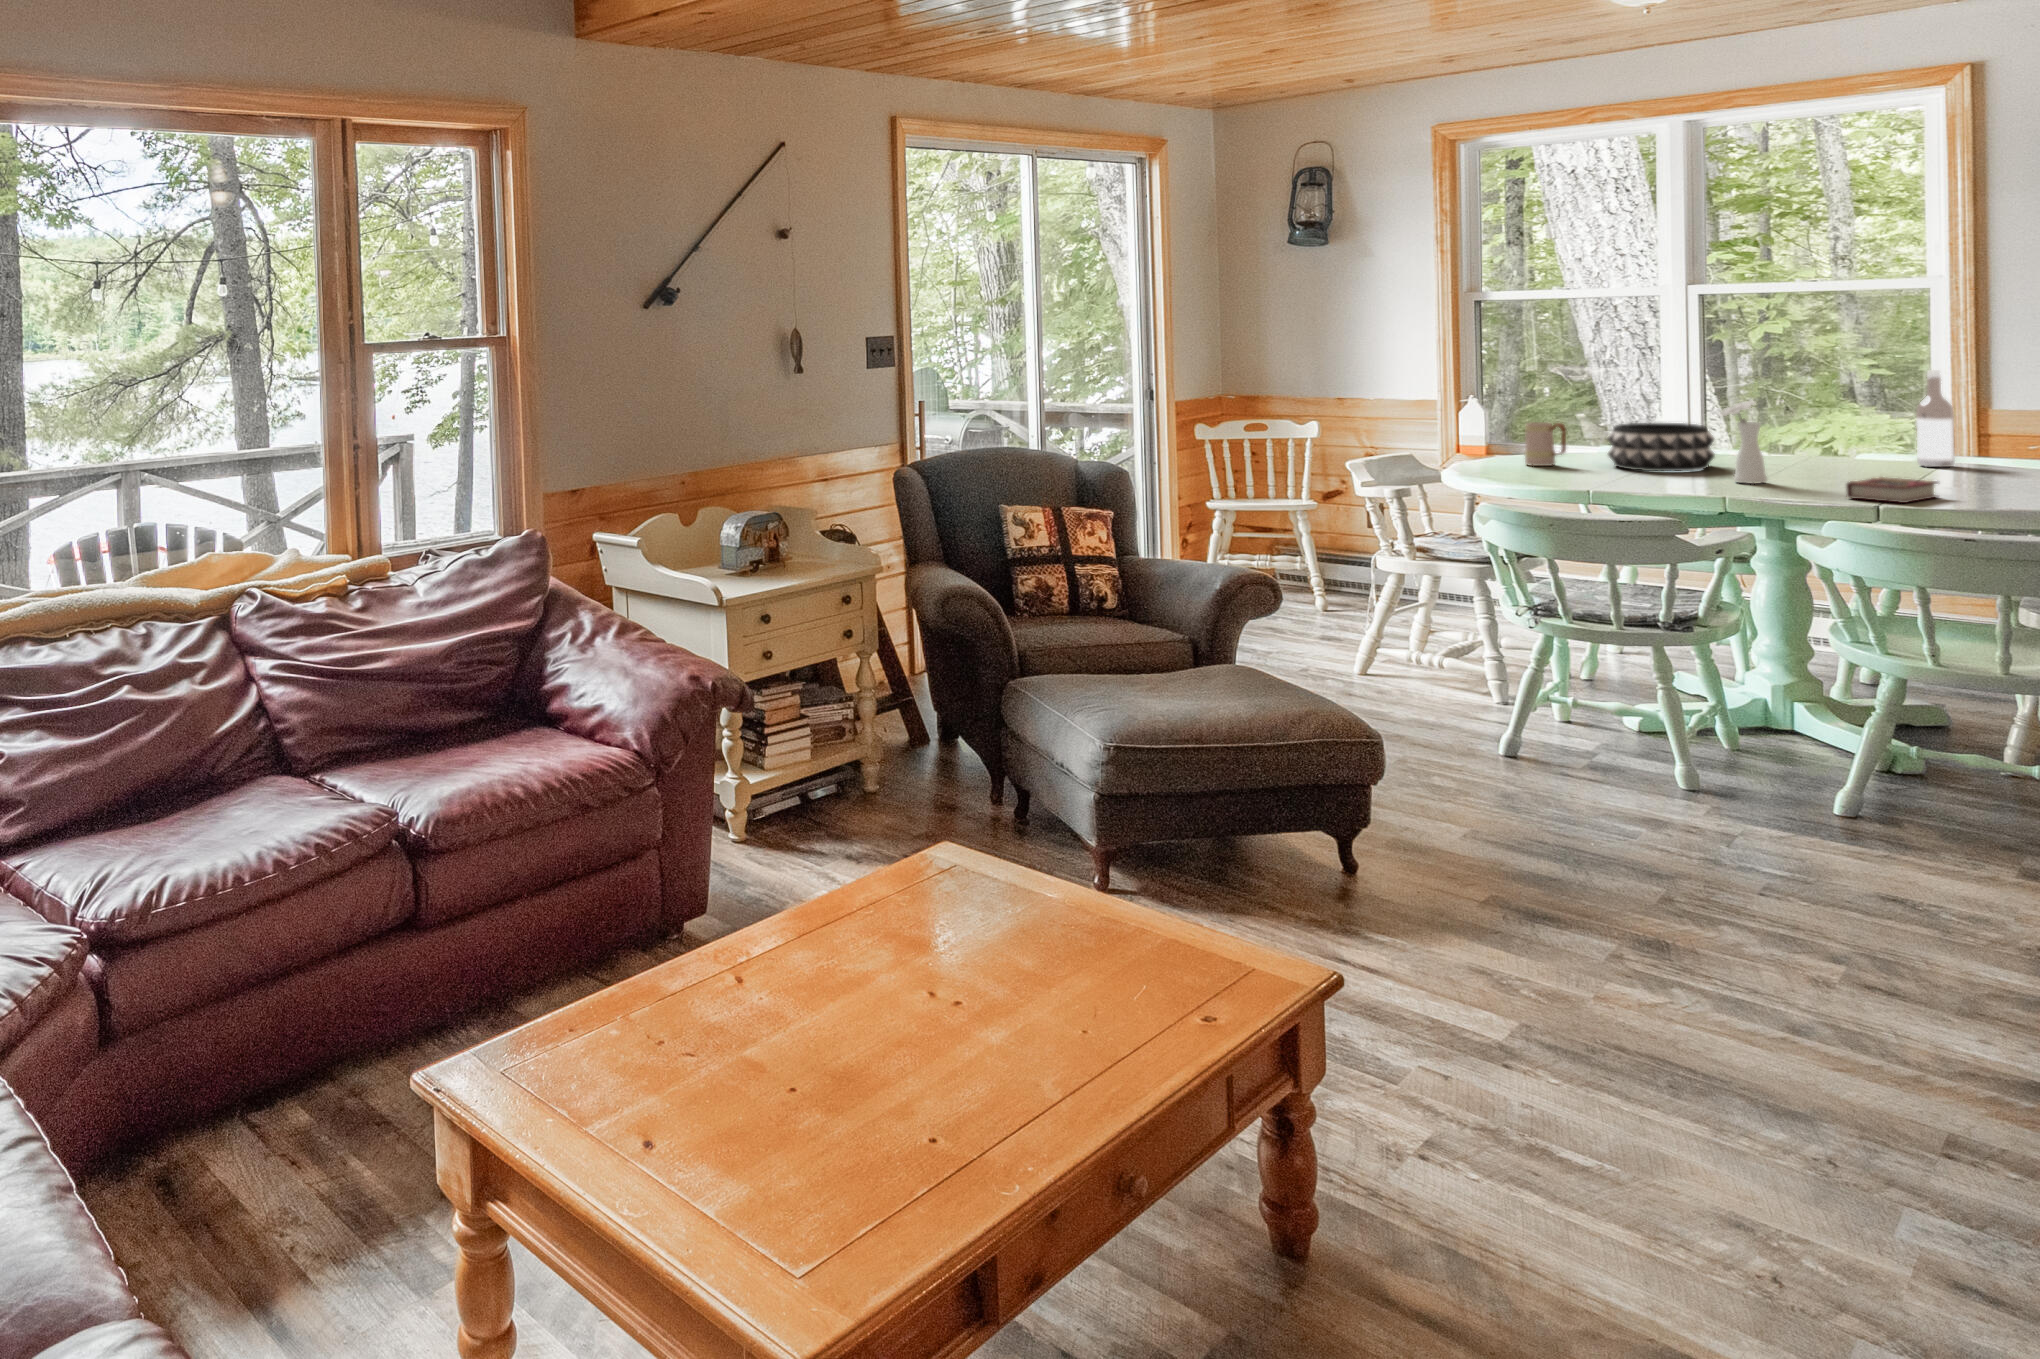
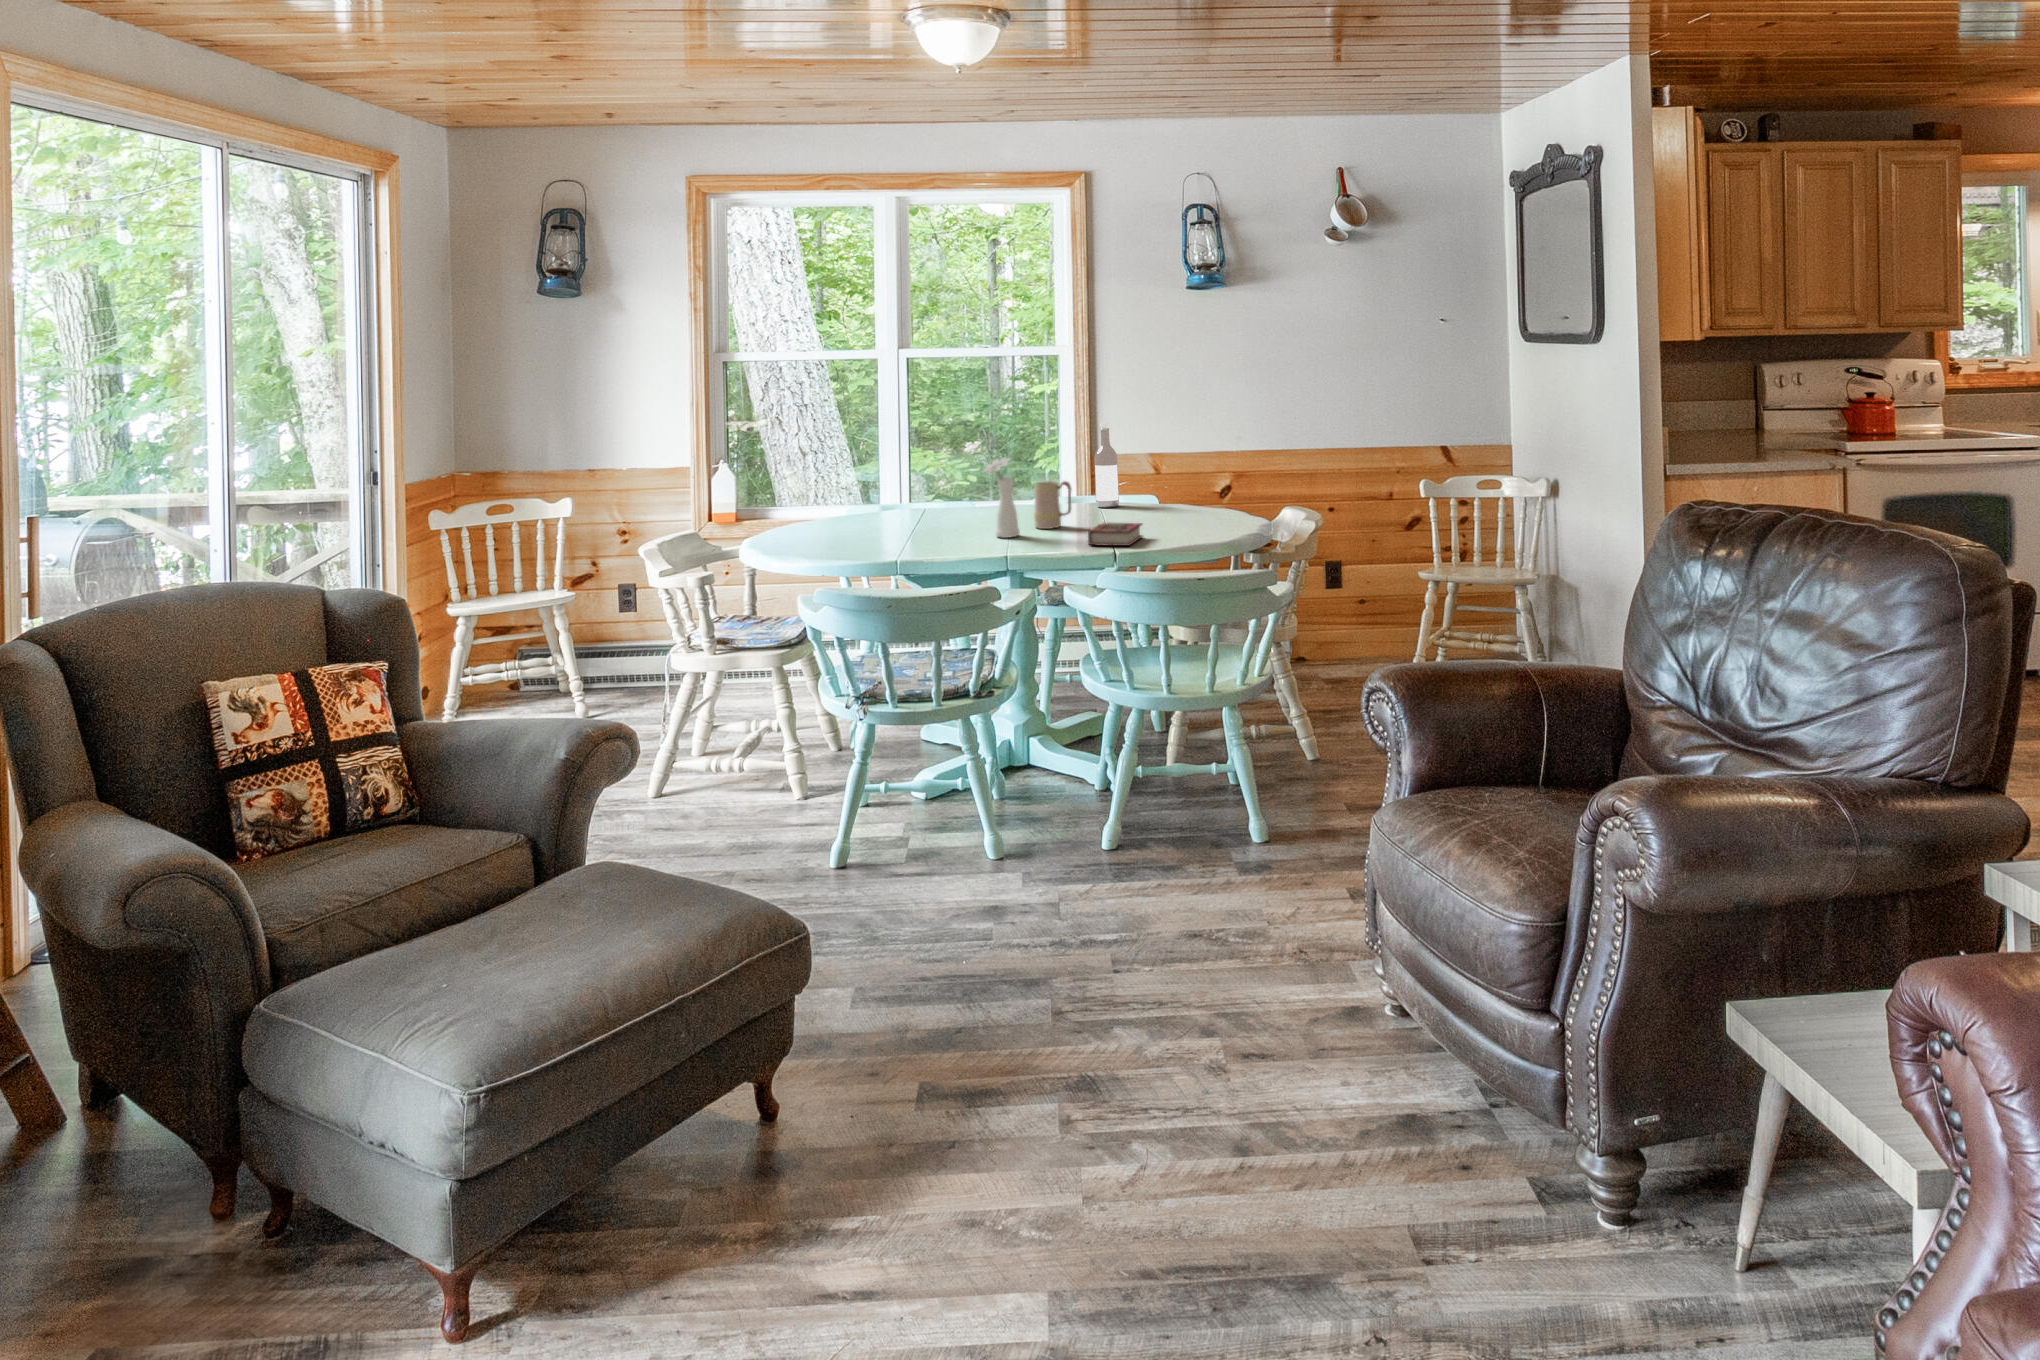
mug: present [1524,422,1566,466] -> present [1034,481,1071,529]
decorative bowl: present [1607,423,1715,471] -> none [883,481,969,532]

